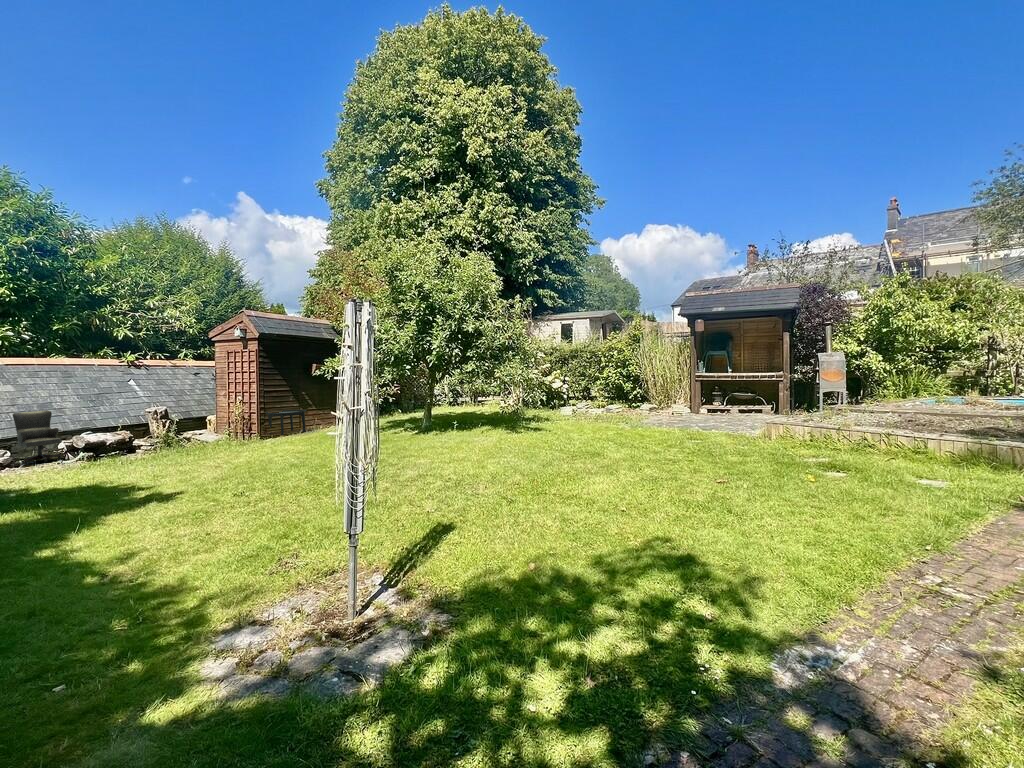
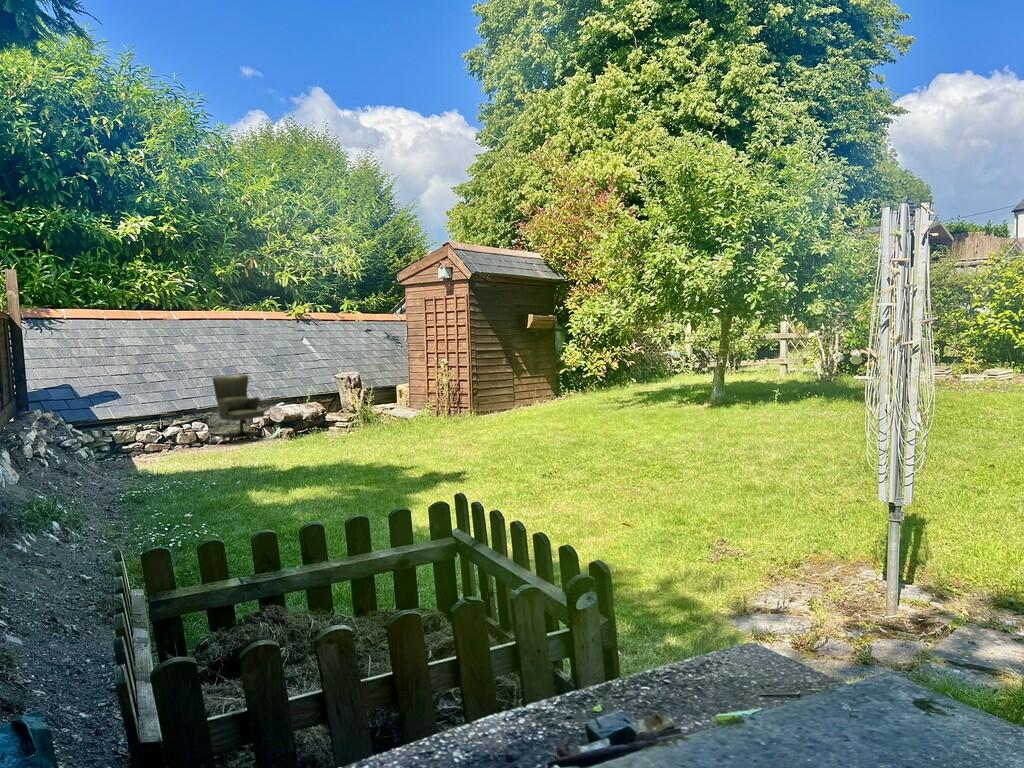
round table: present [266,410,306,435] -> none [482,377,534,412]

